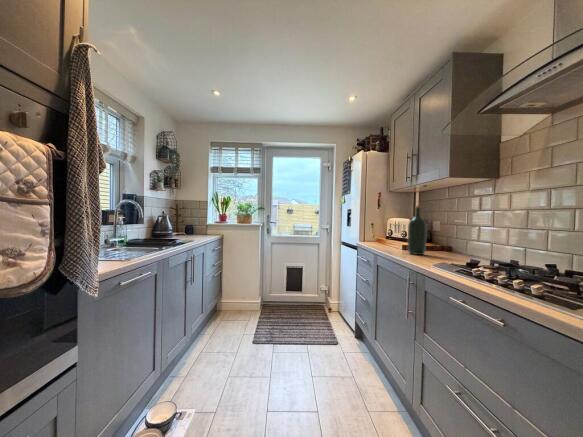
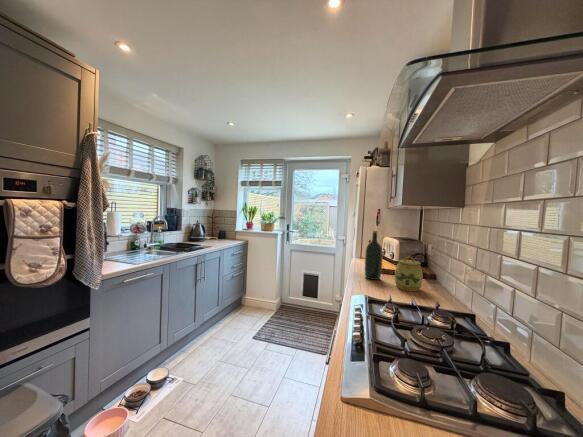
jar: none [447,226,476,260] -> present [395,256,423,291]

